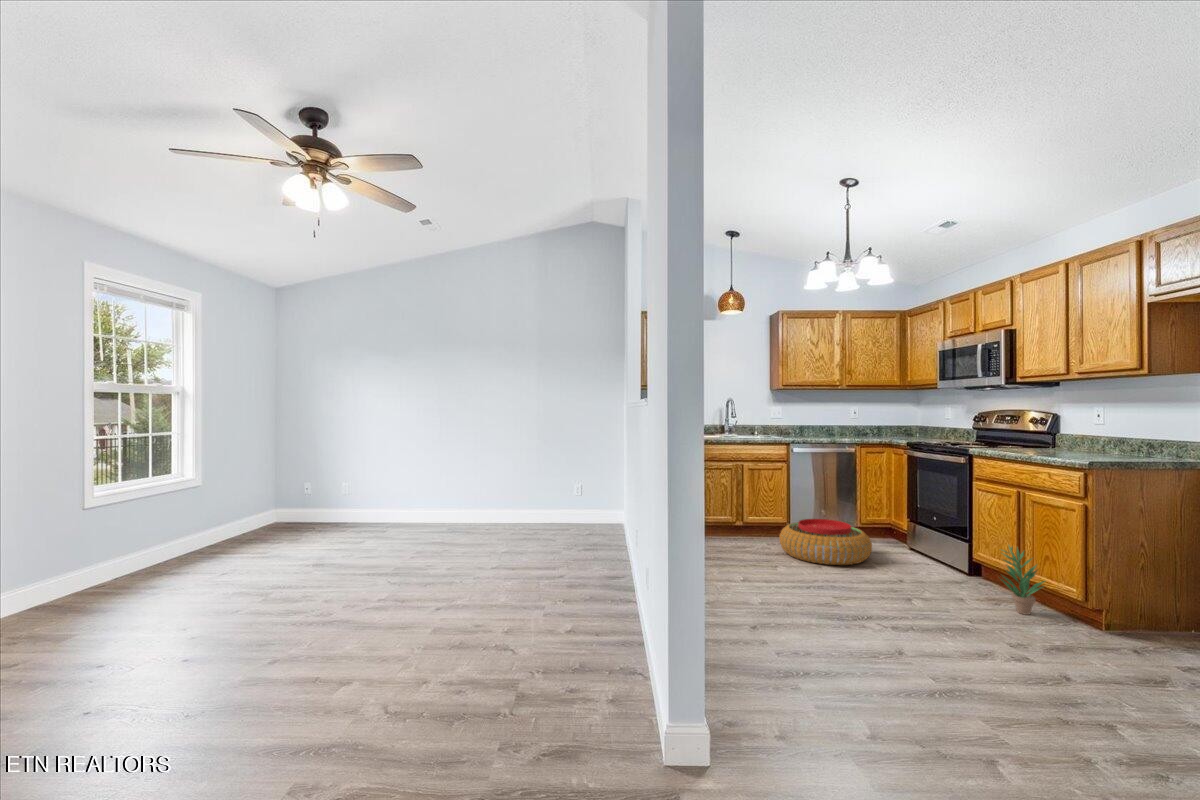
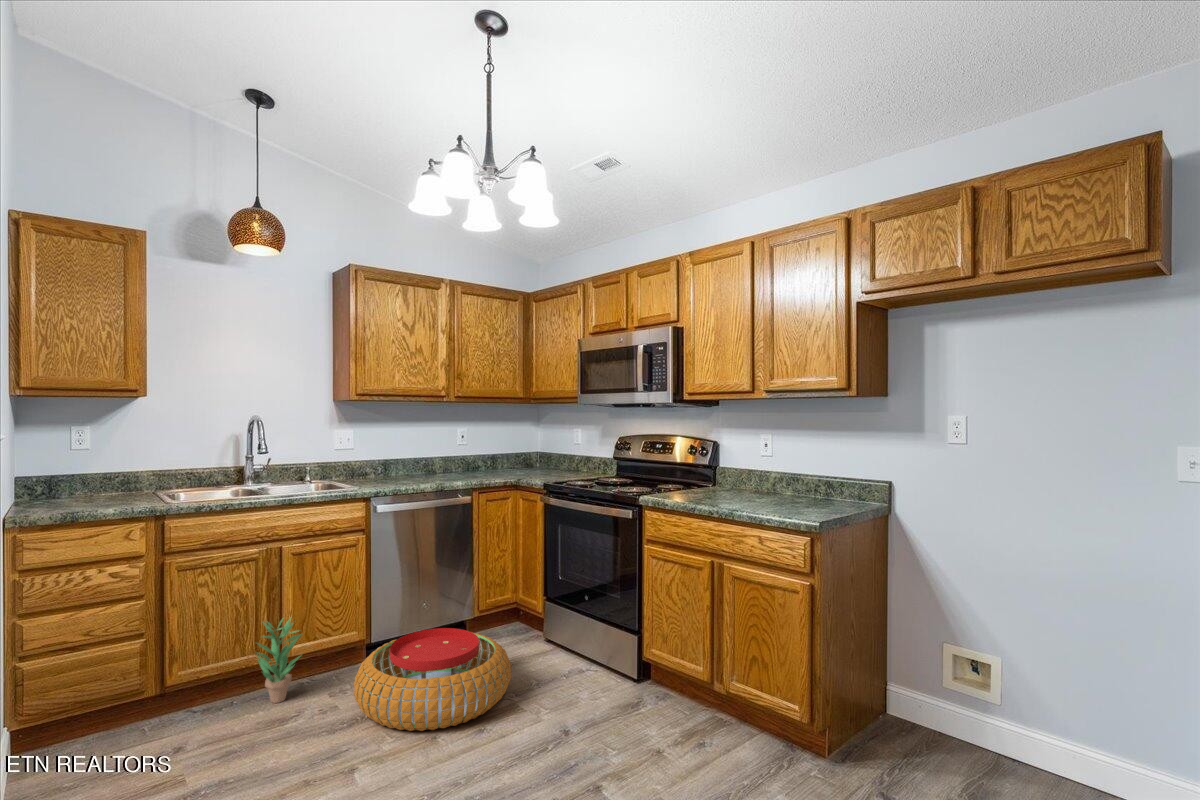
potted plant: present [1001,546,1045,615] -> present [257,618,301,703]

